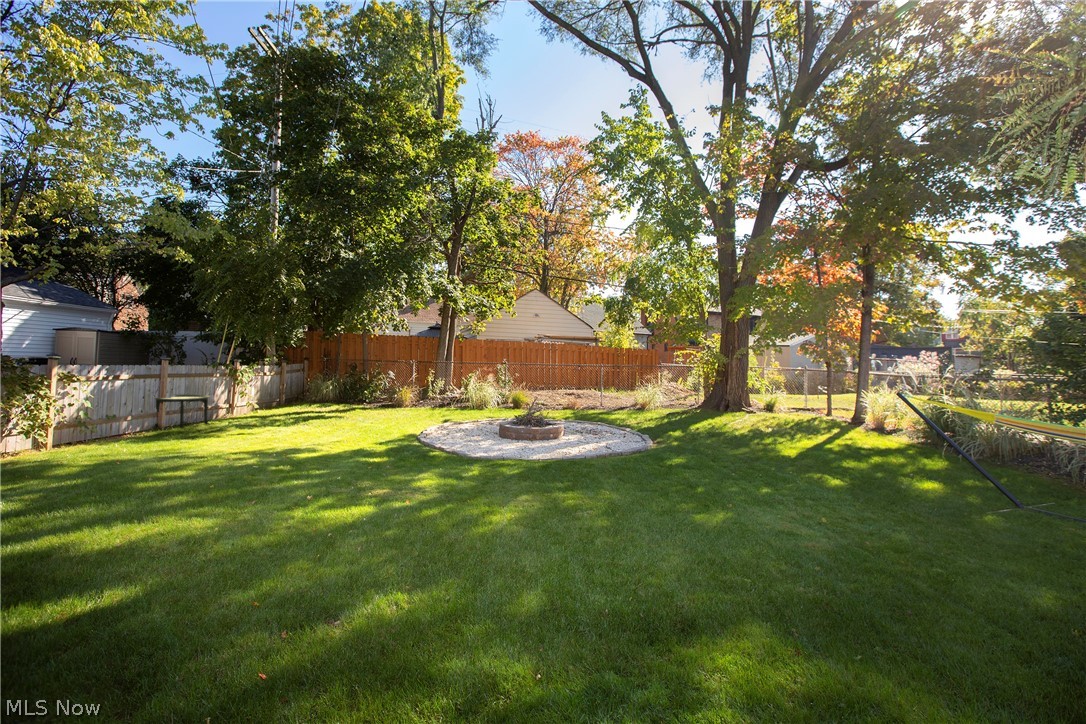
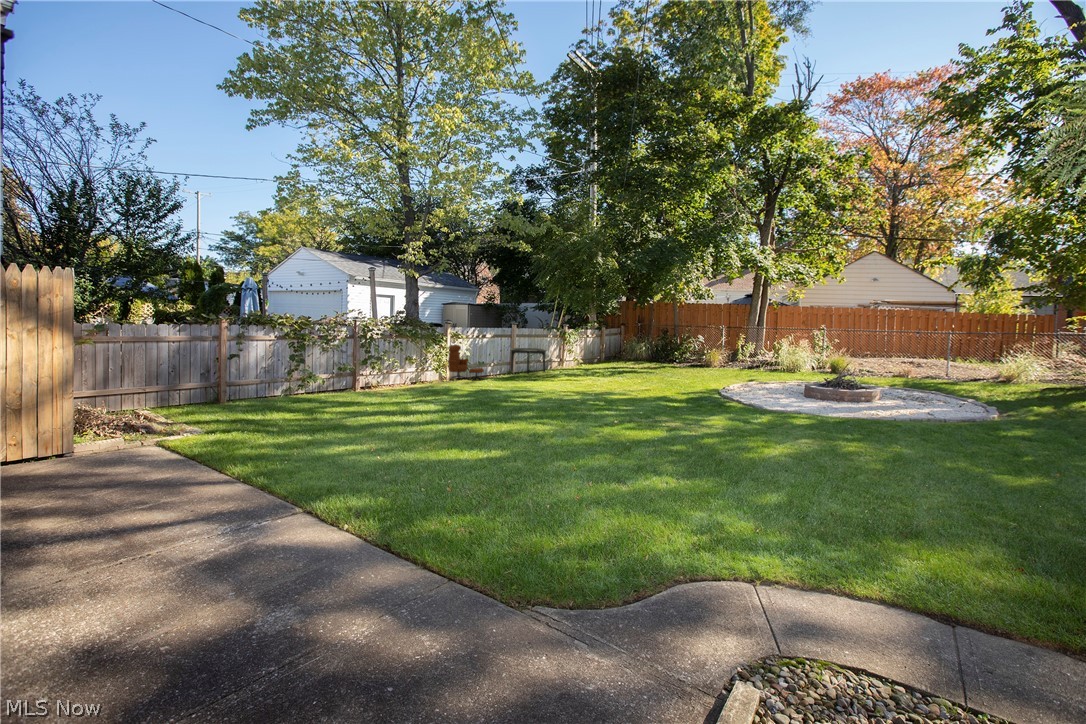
lounge chair: none [42,398,111,447] -> present [448,345,484,380]

